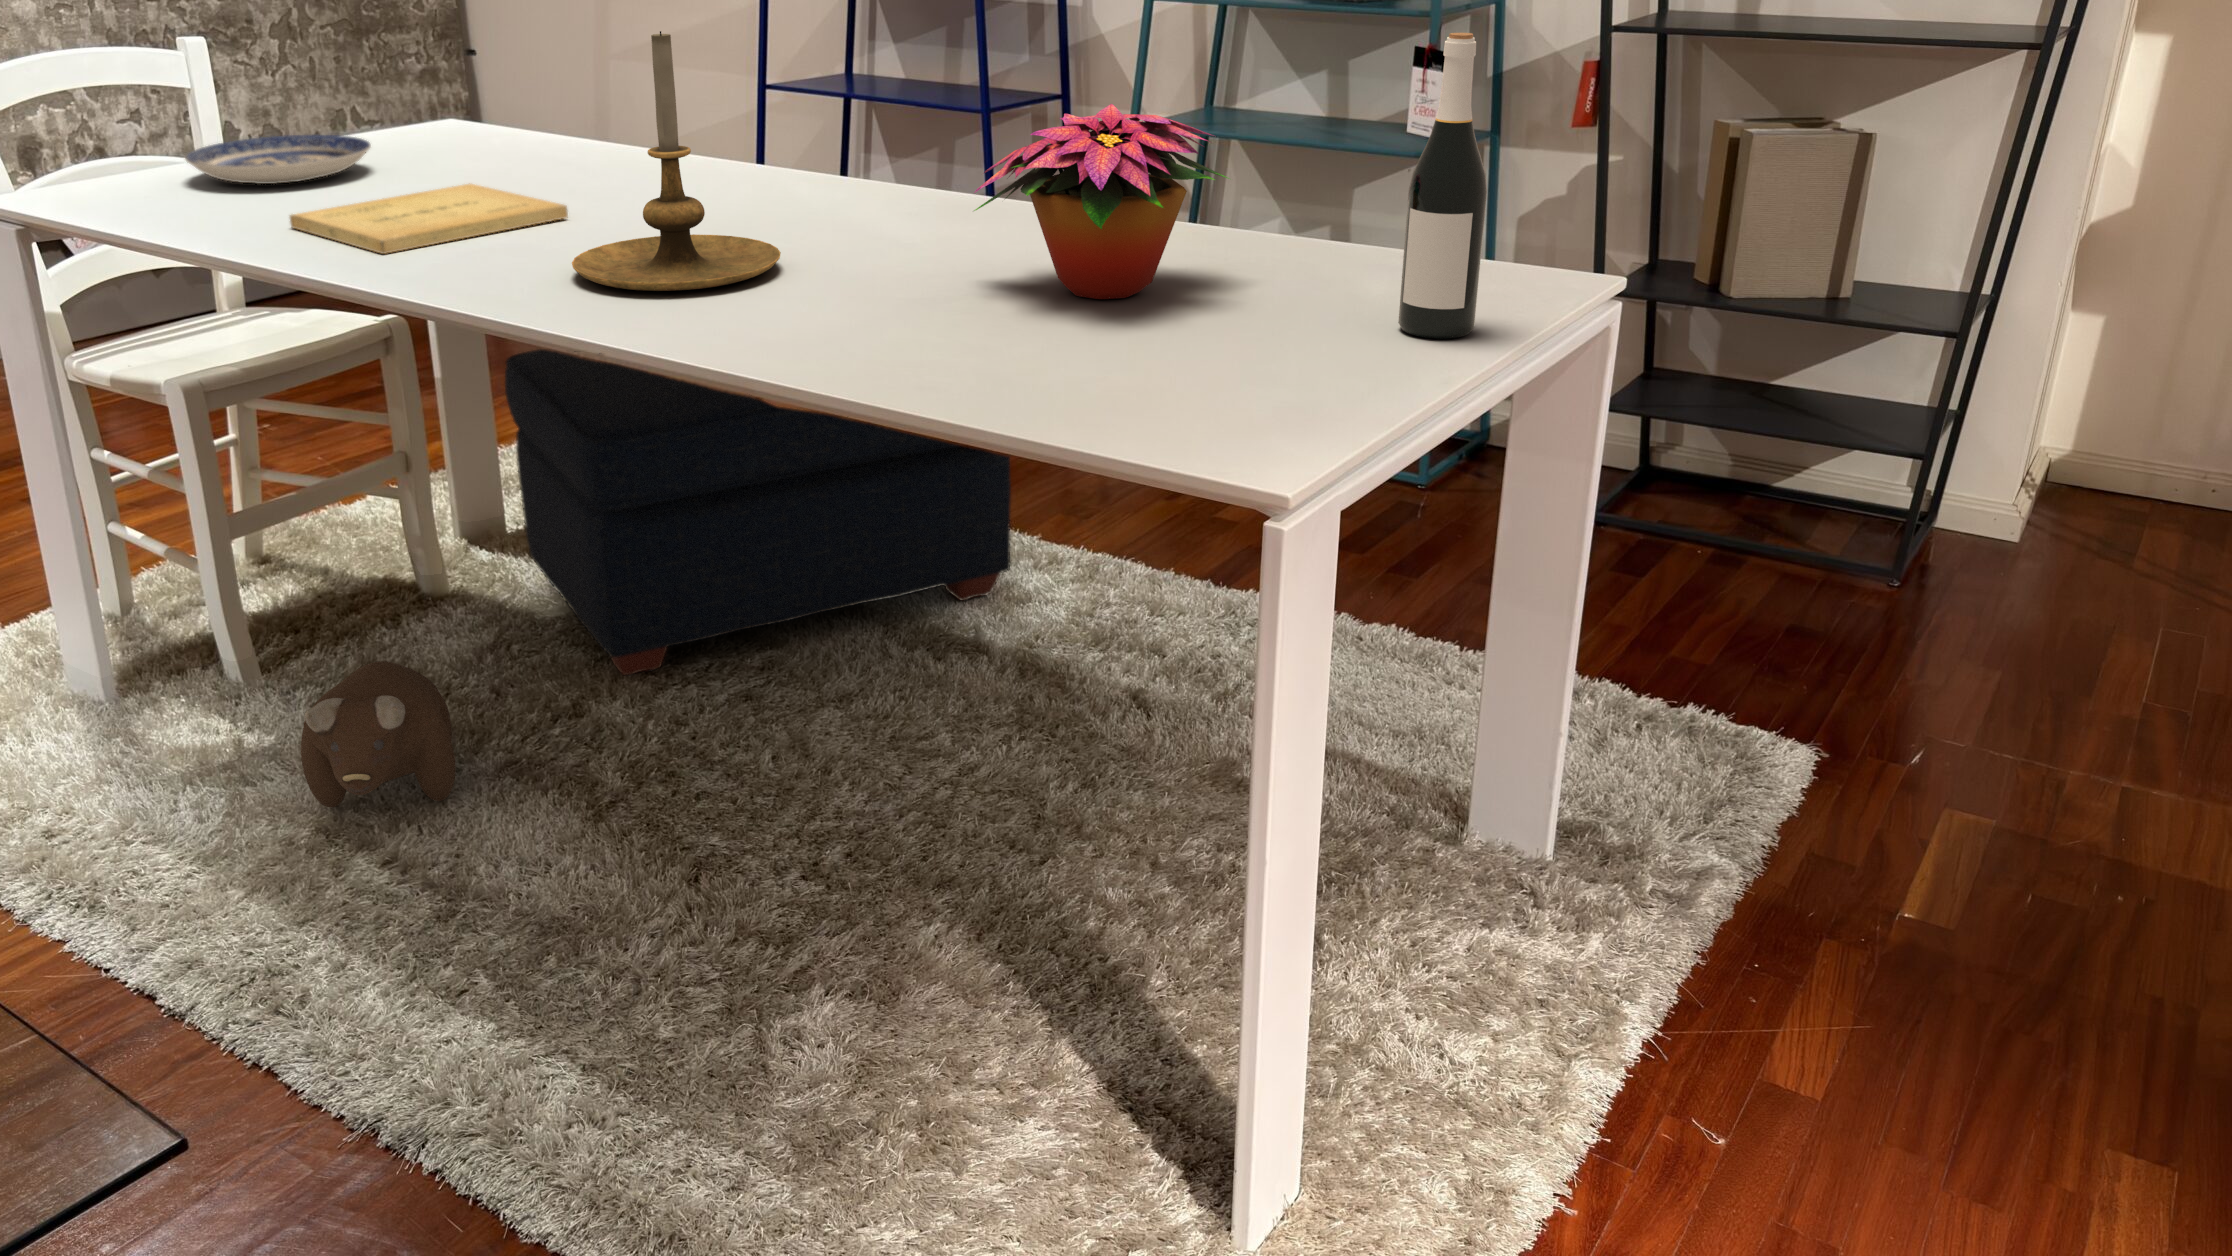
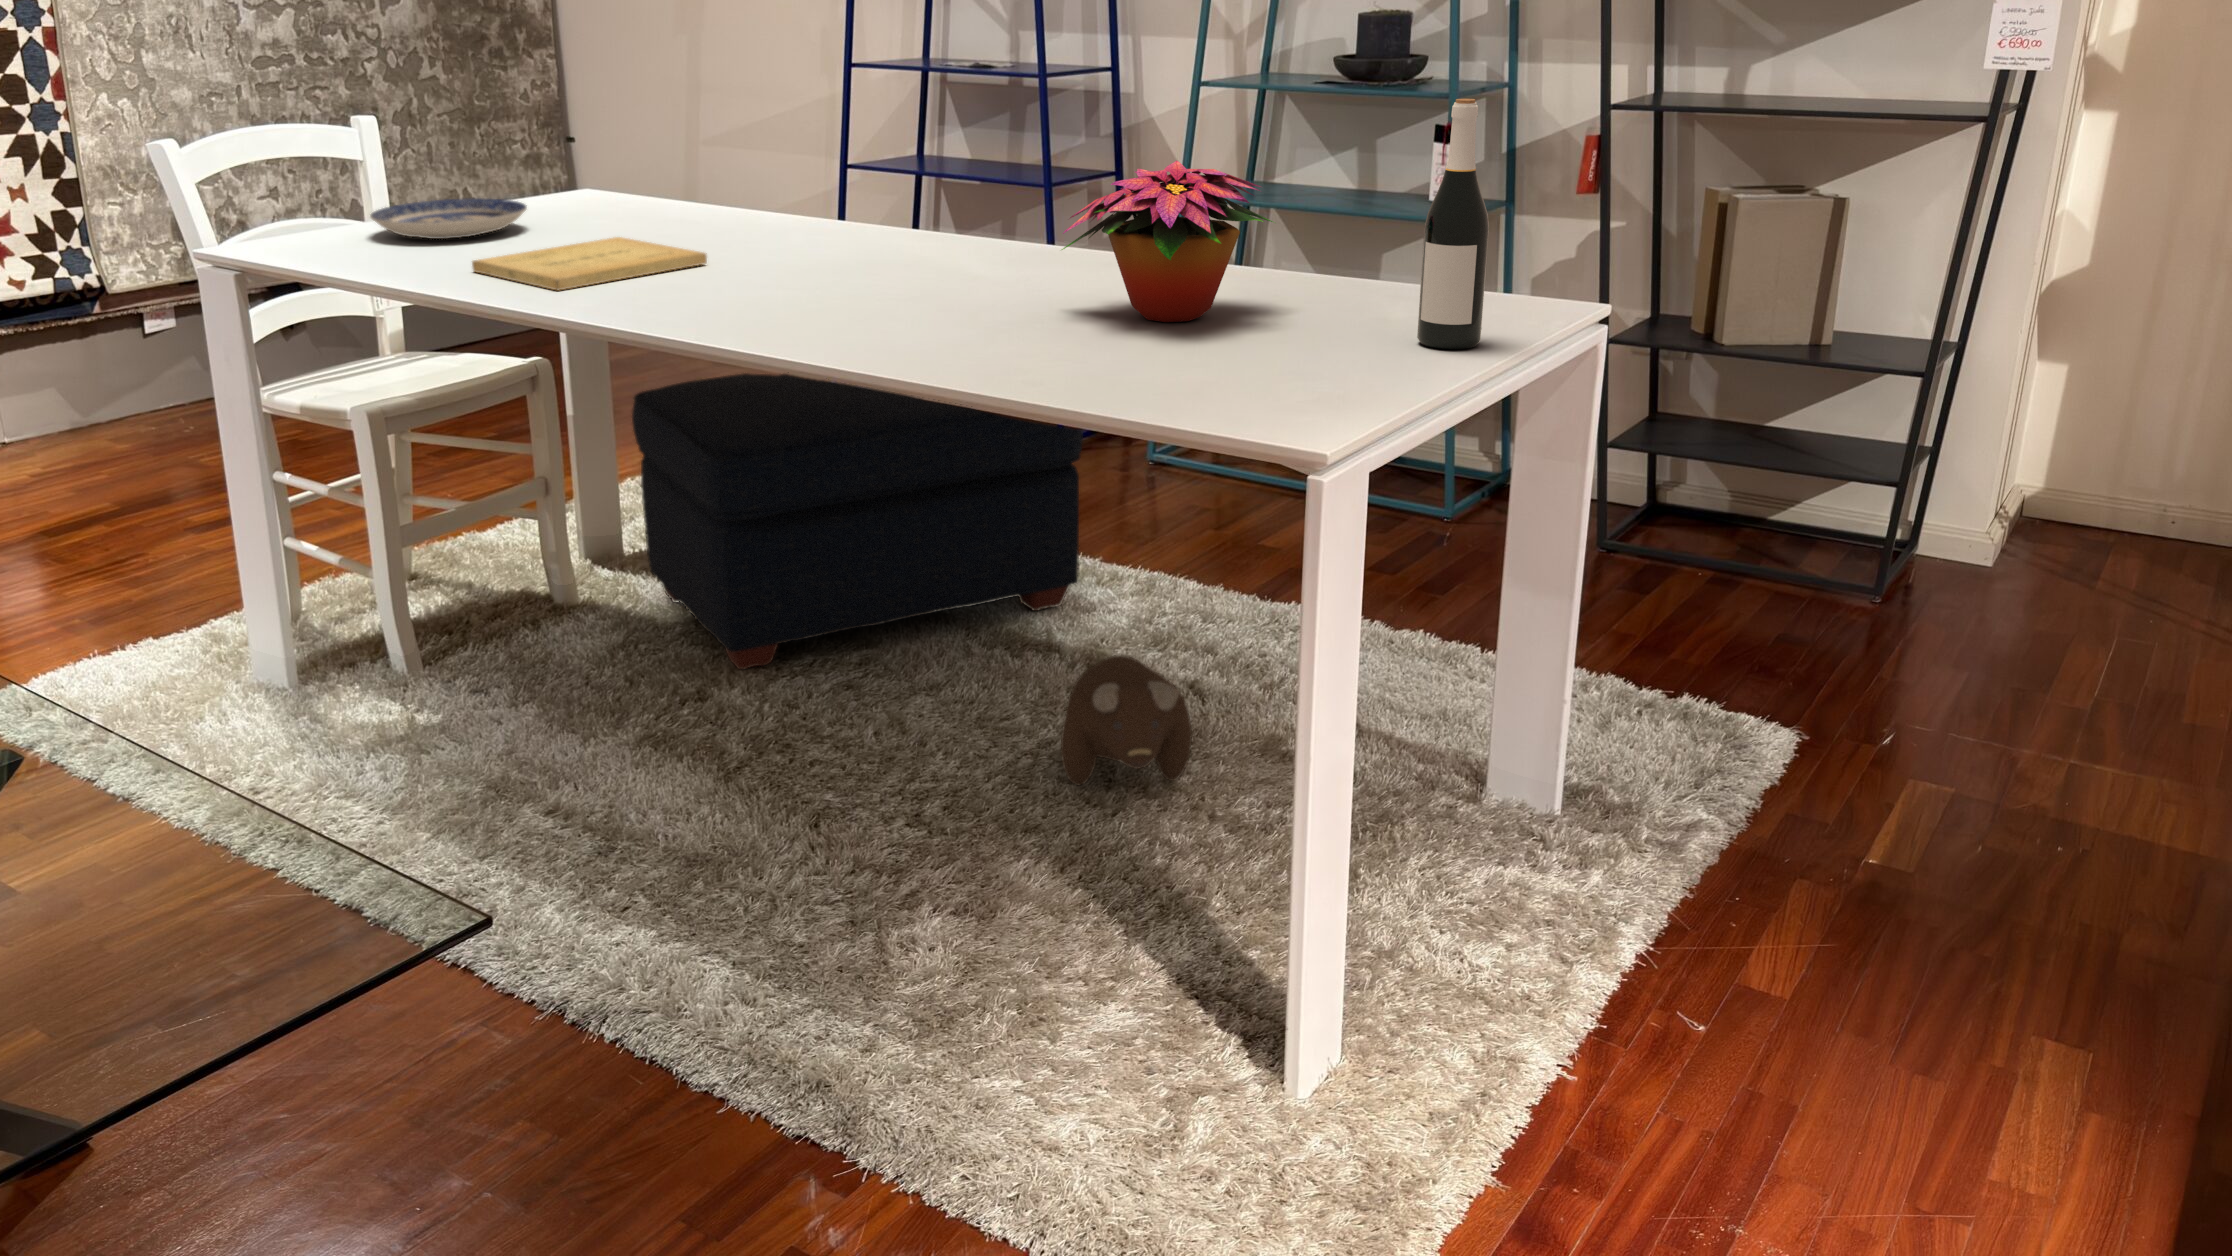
candle holder: present [572,31,781,291] -> none [722,102,896,316]
plush toy: present [301,661,456,808] -> present [1061,655,1192,785]

